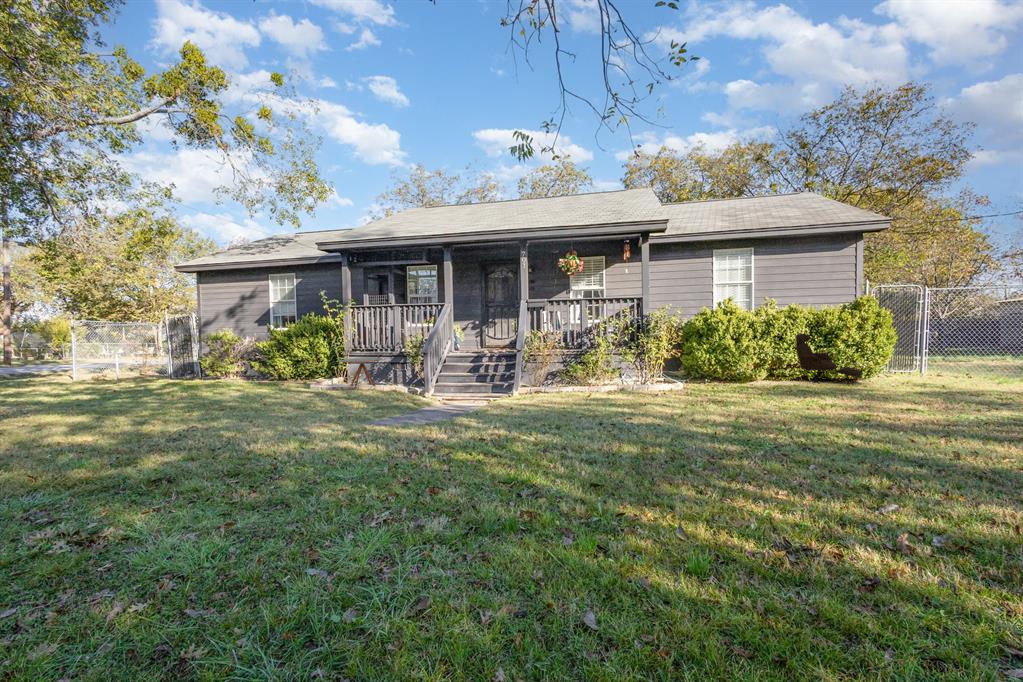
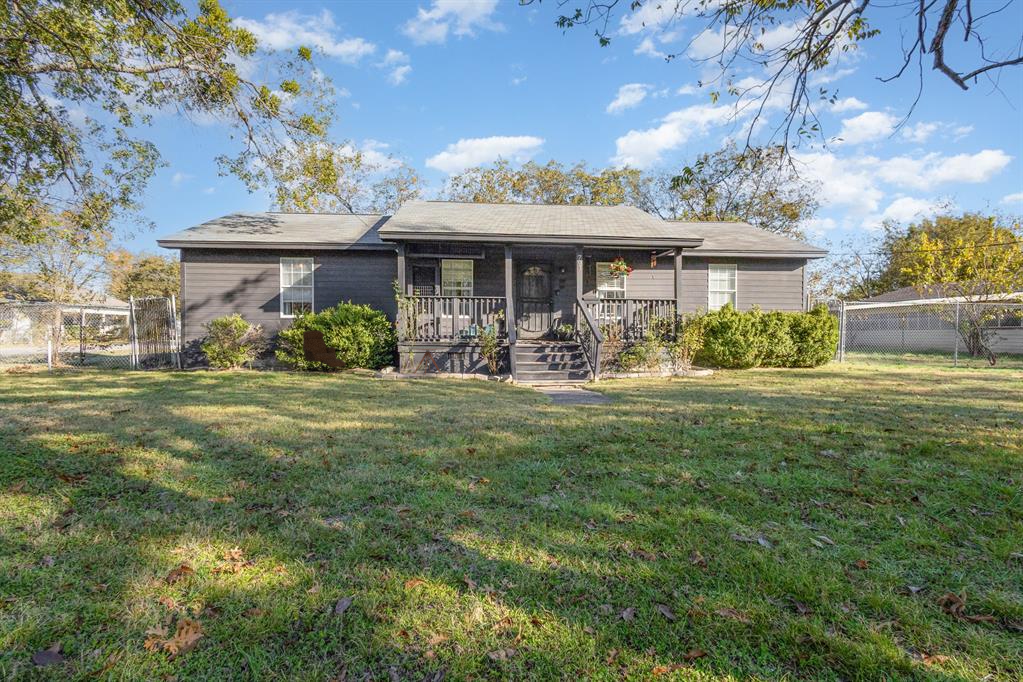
lounge chair: present [795,334,862,384] -> present [302,331,346,372]

